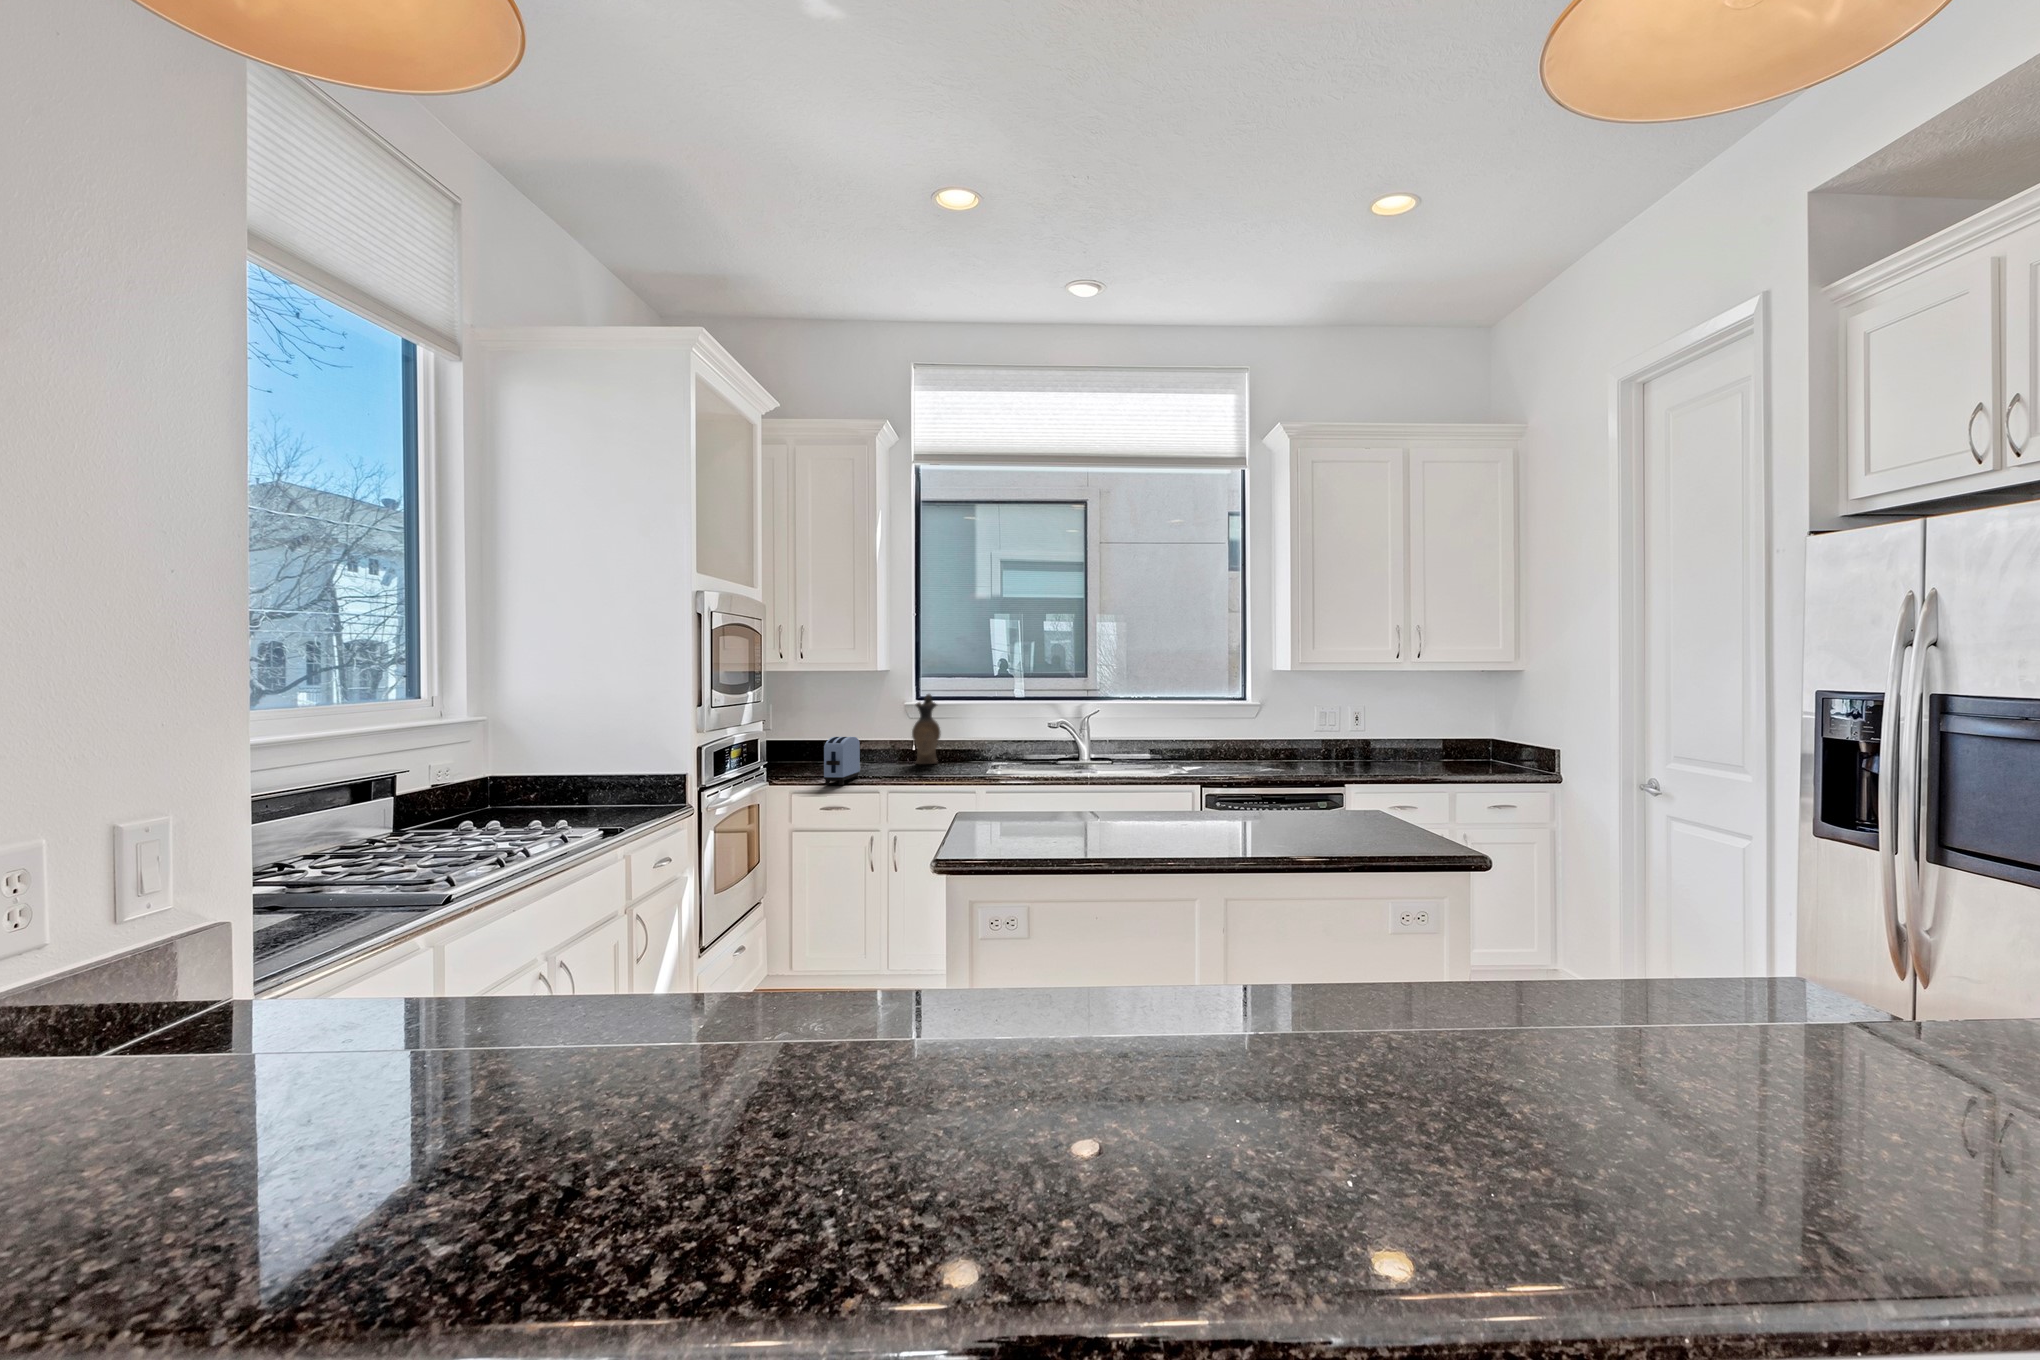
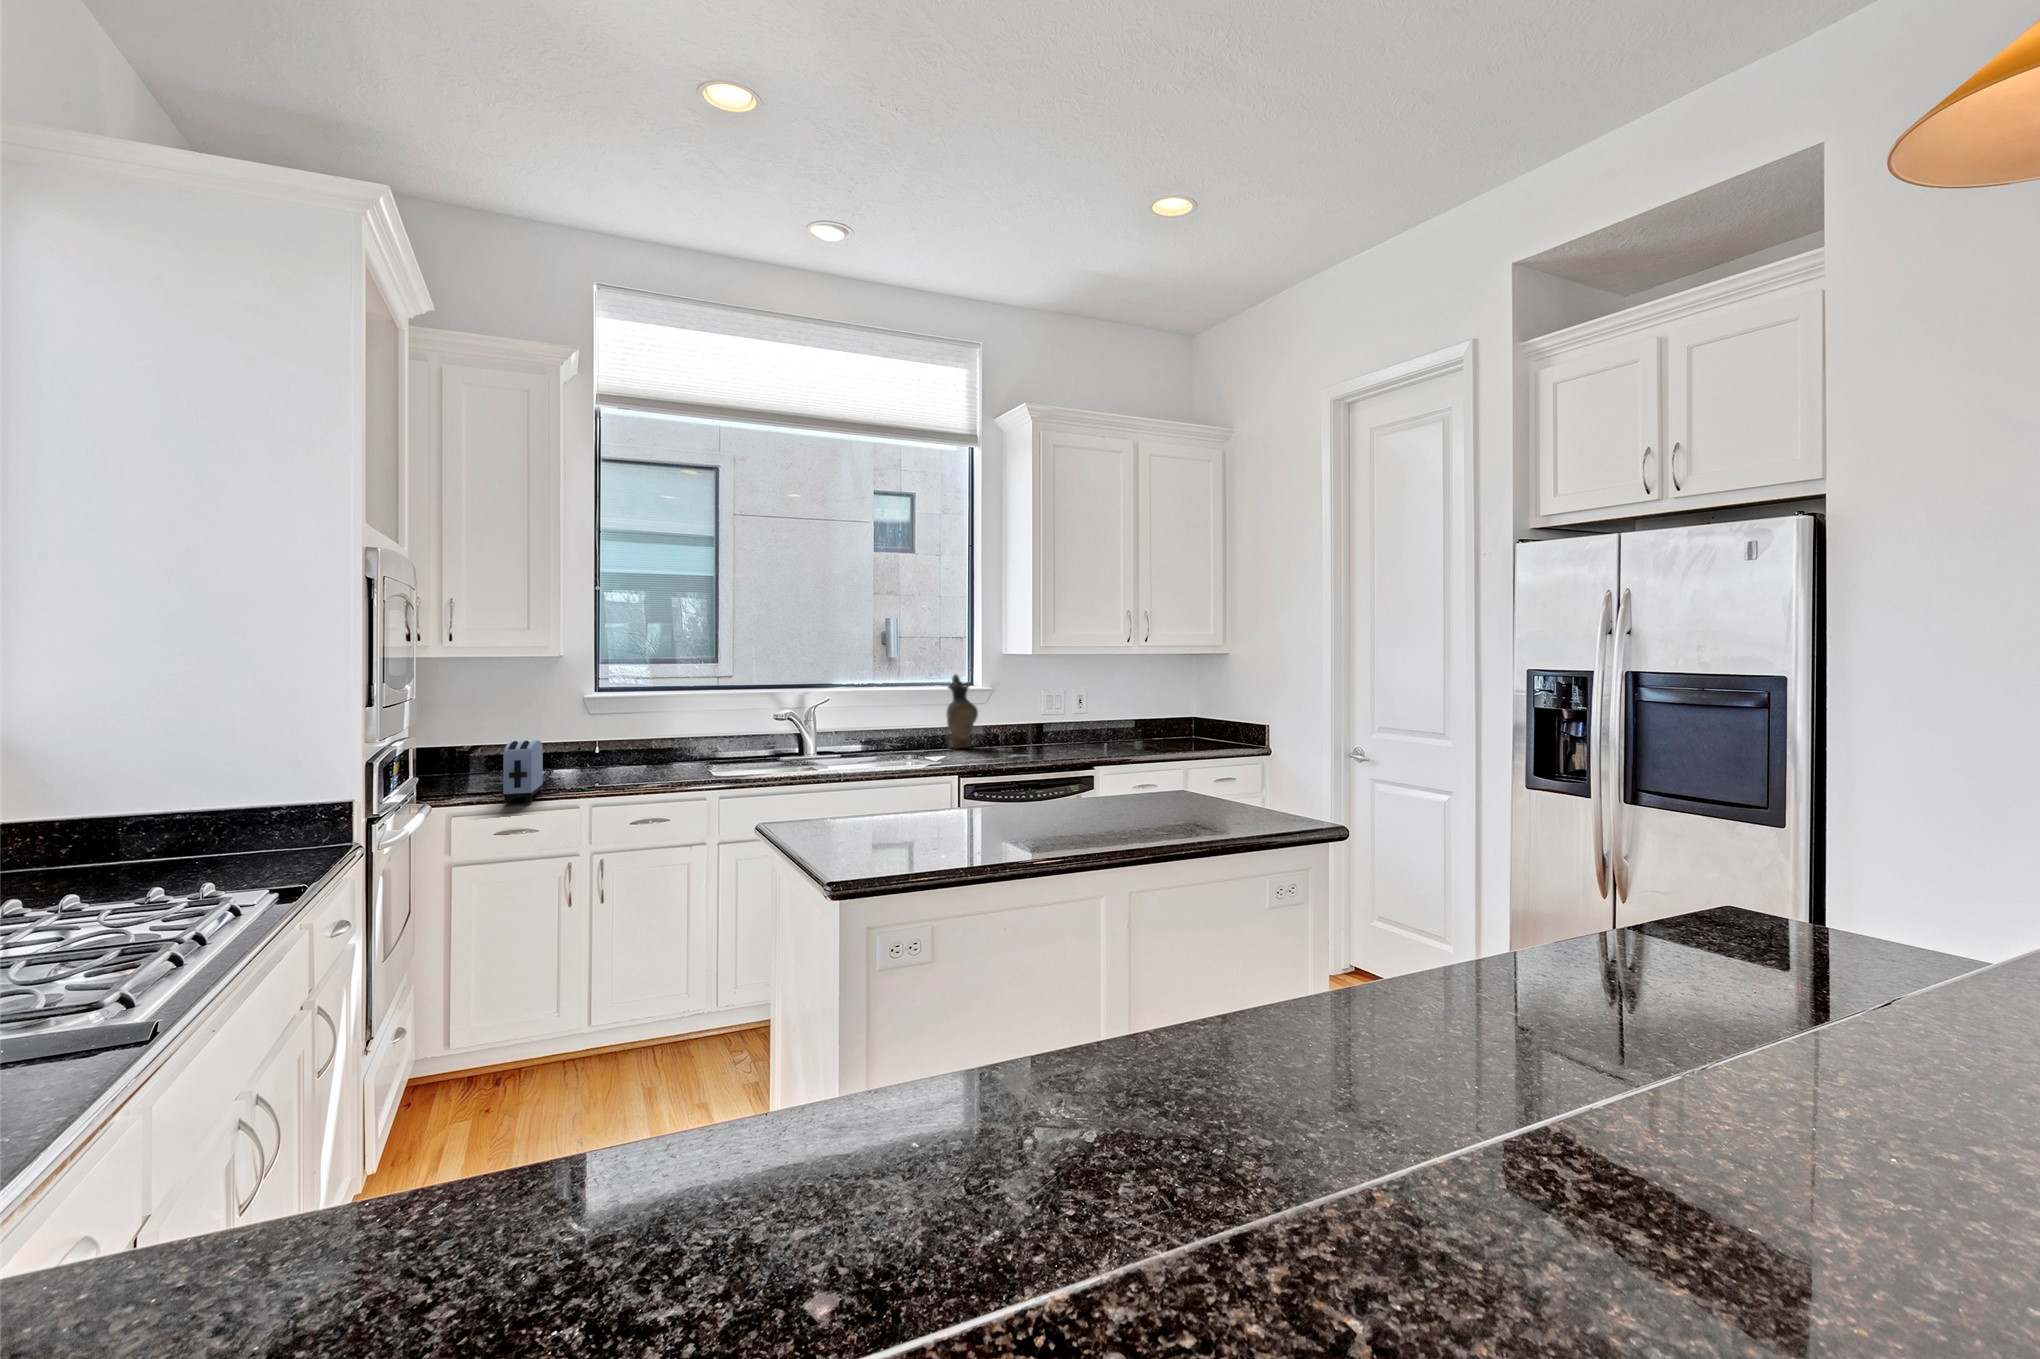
ceramic pitcher: present [912,694,941,764] -> present [946,674,978,748]

